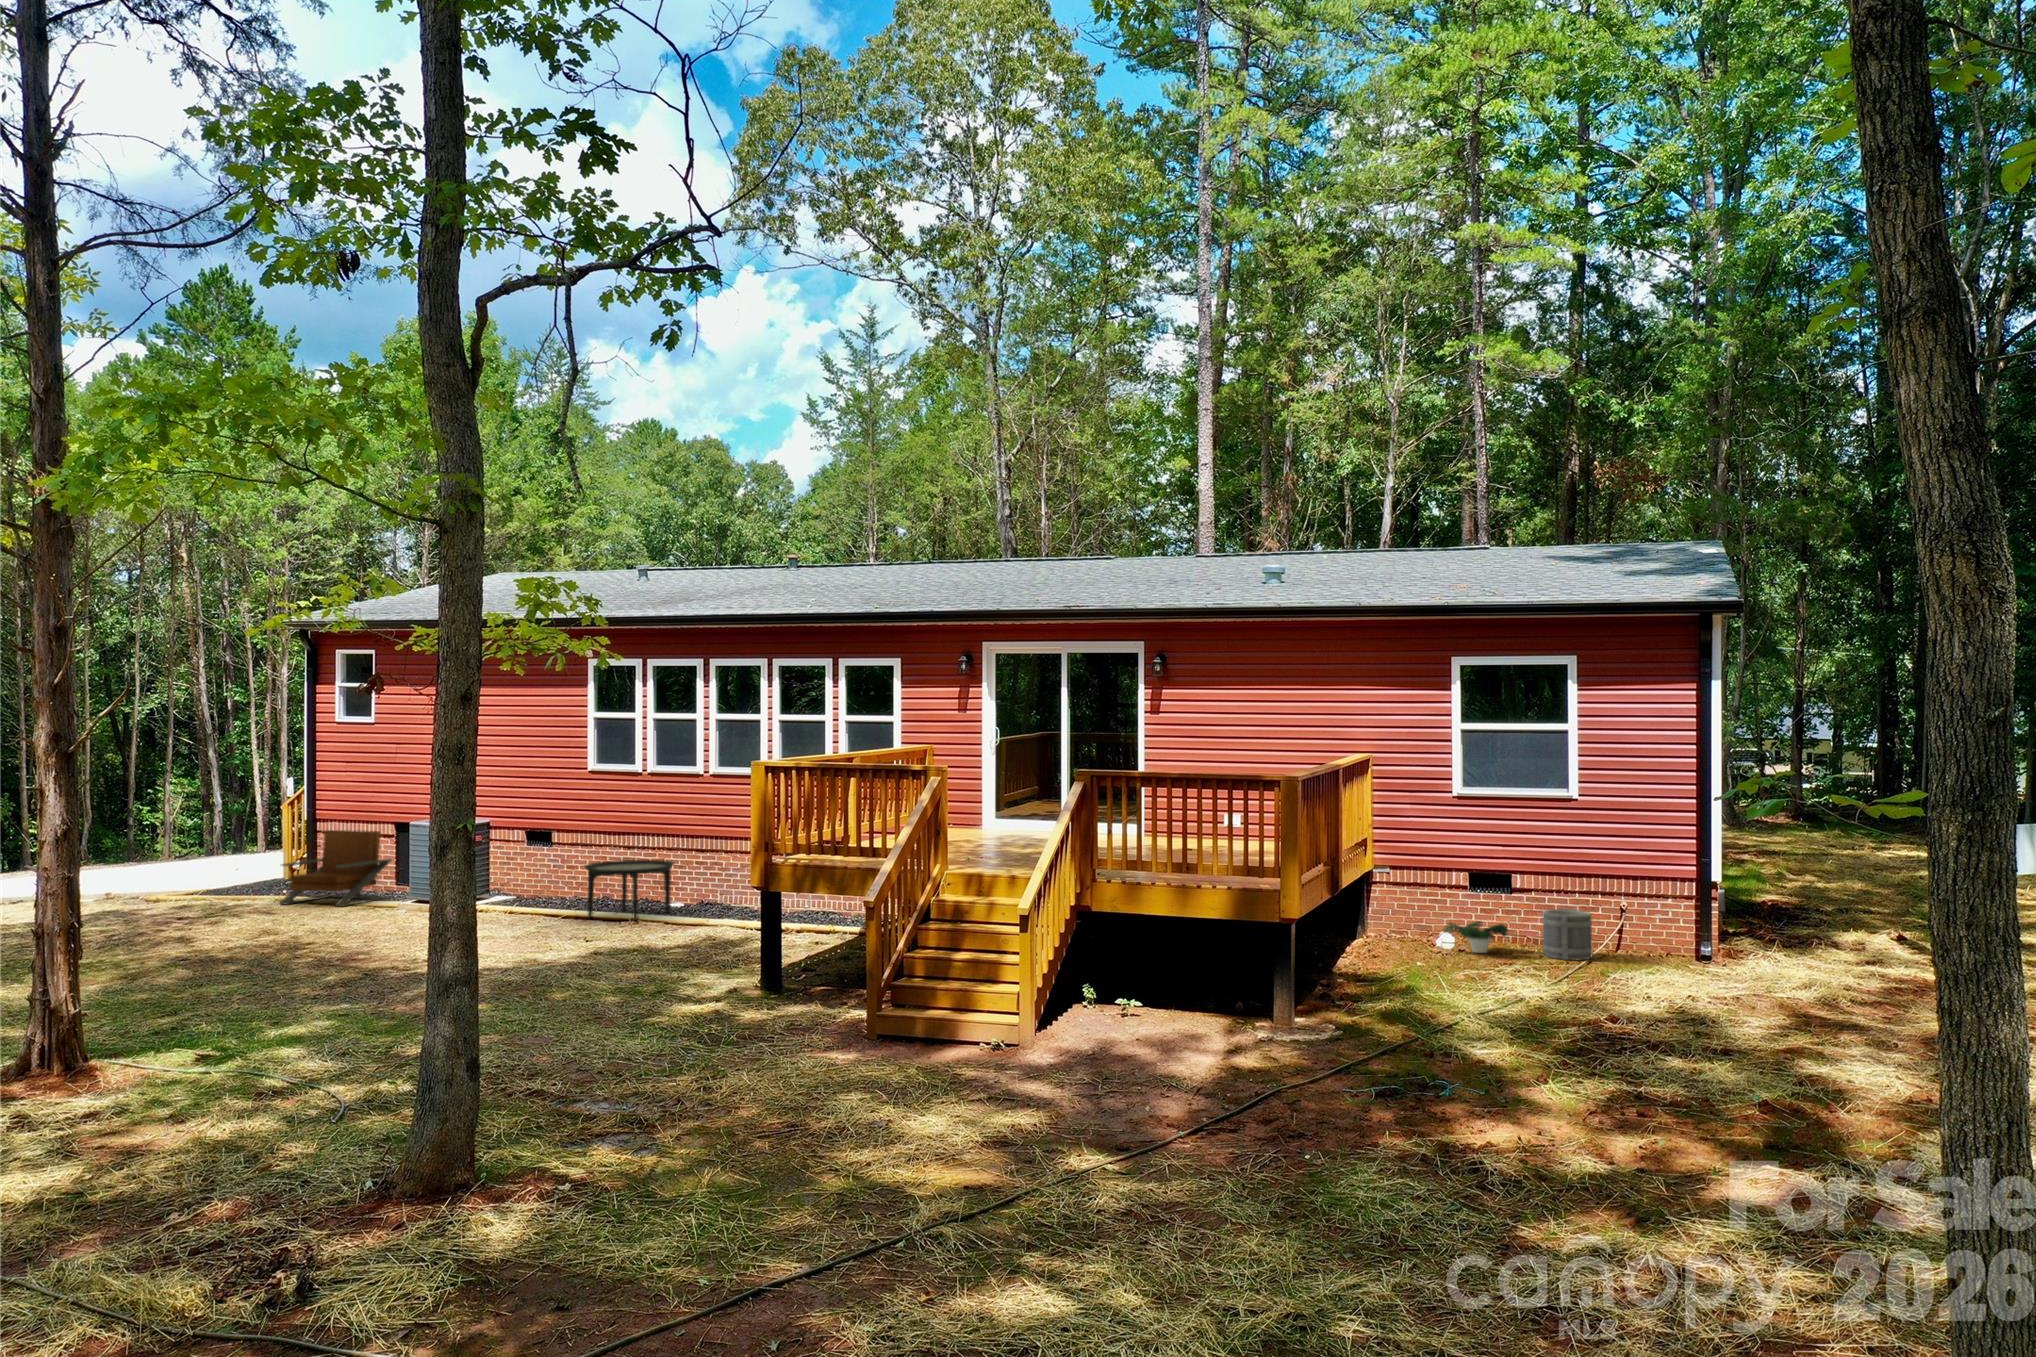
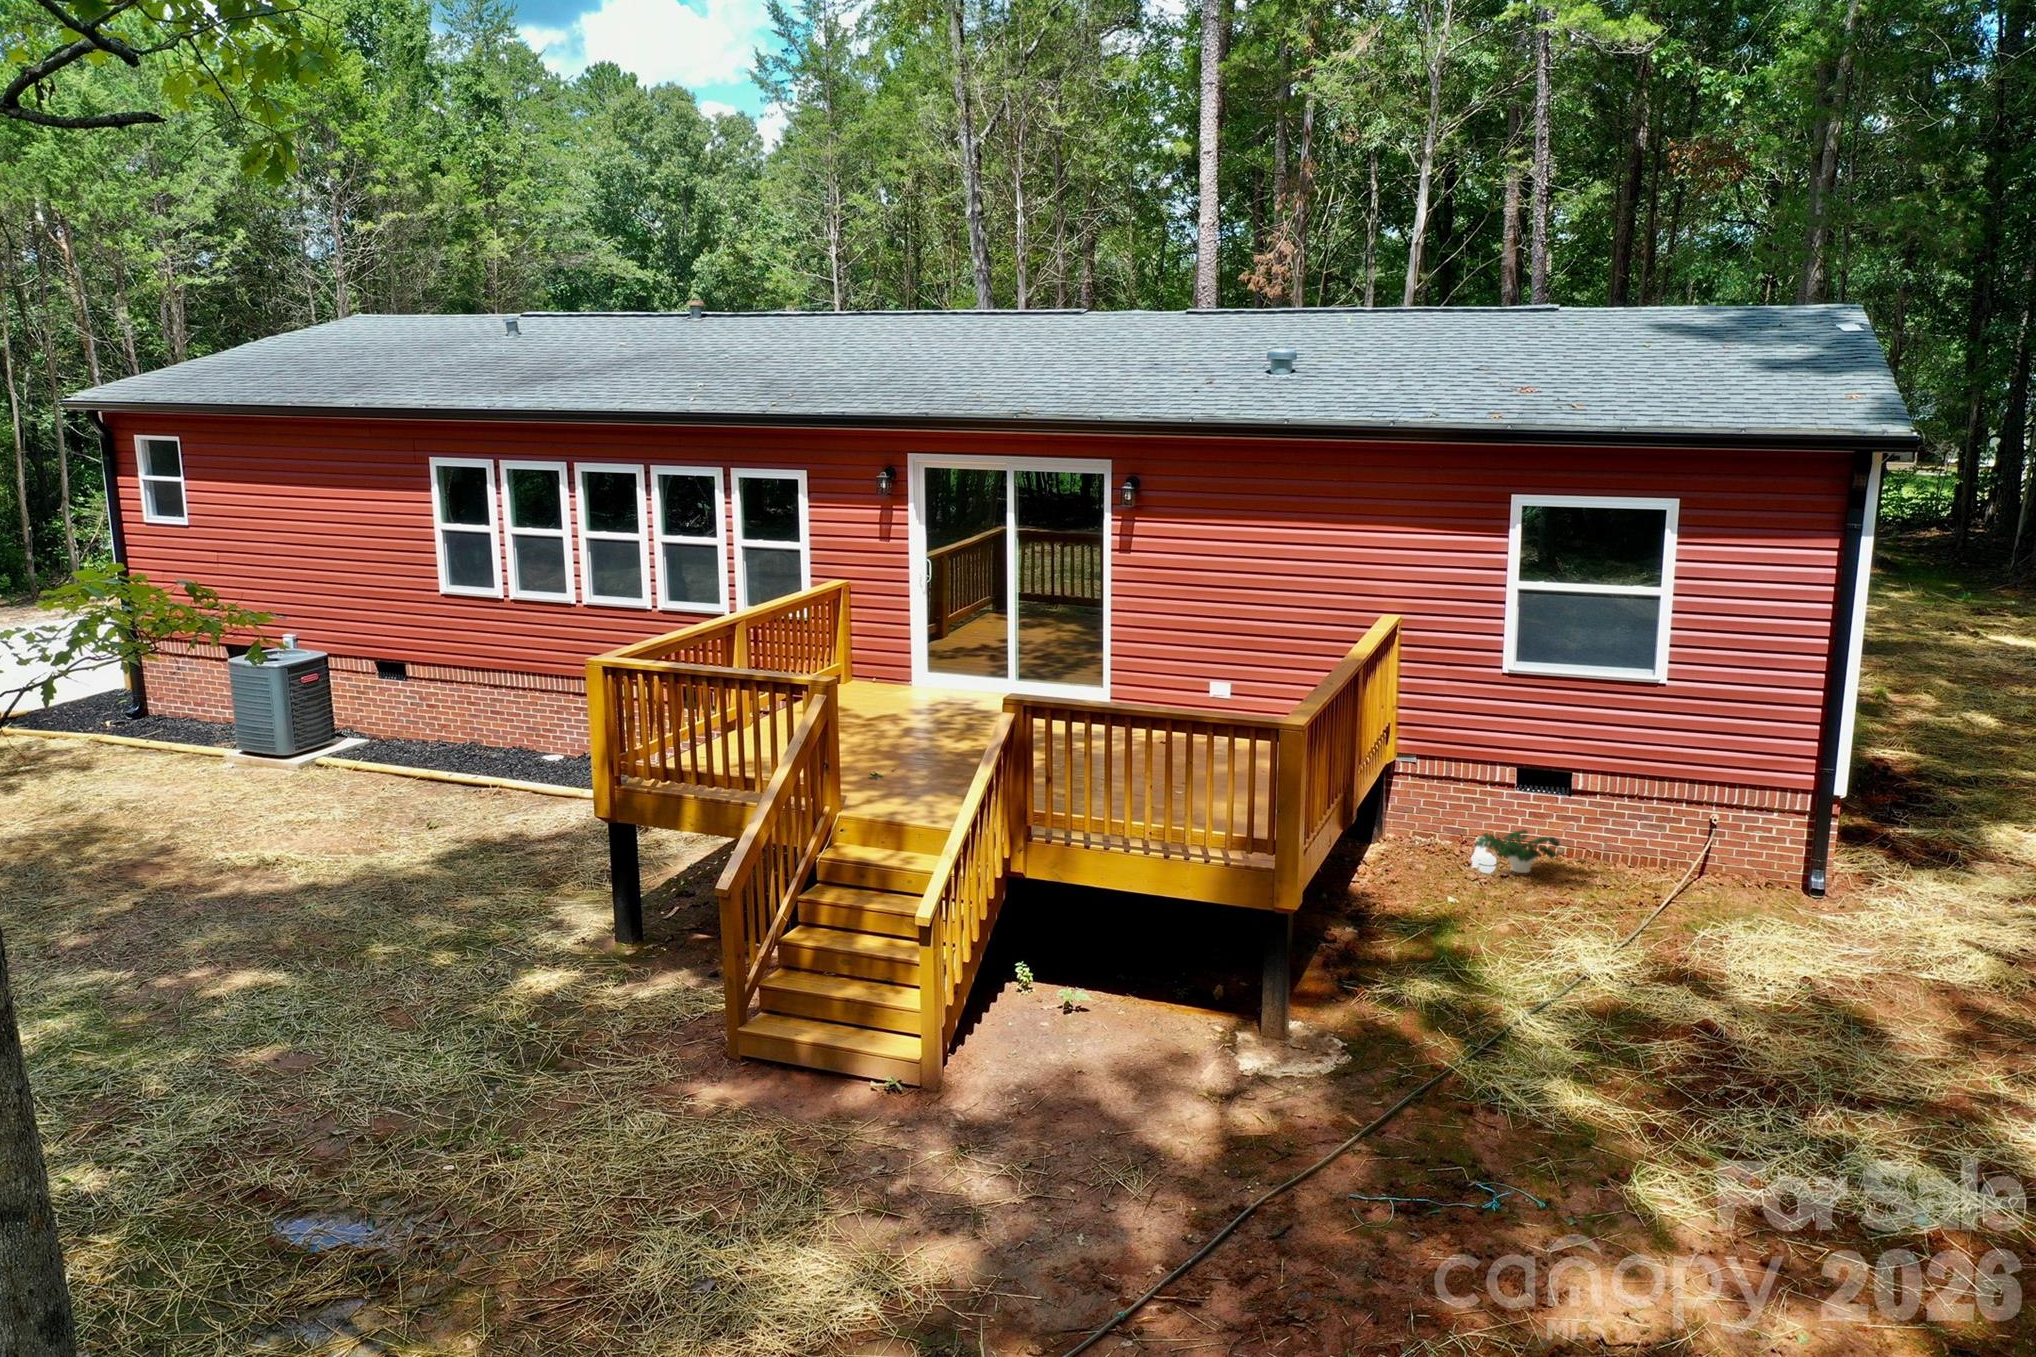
lounge chair: present [281,830,391,907] -> none [94,655,231,754]
round table: present [585,860,675,921] -> none [436,705,549,789]
bucket: present [1543,909,1592,960] -> none [1601,821,1667,891]

